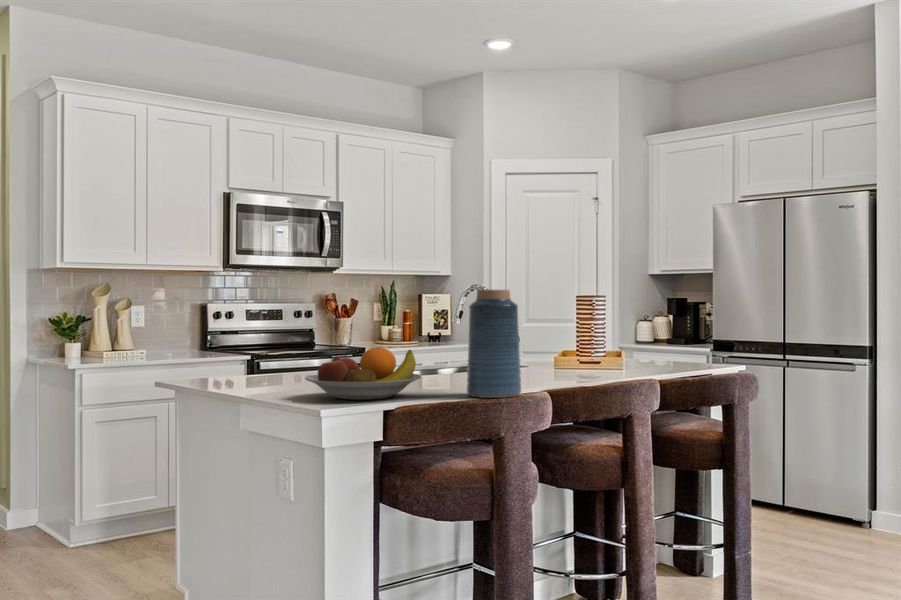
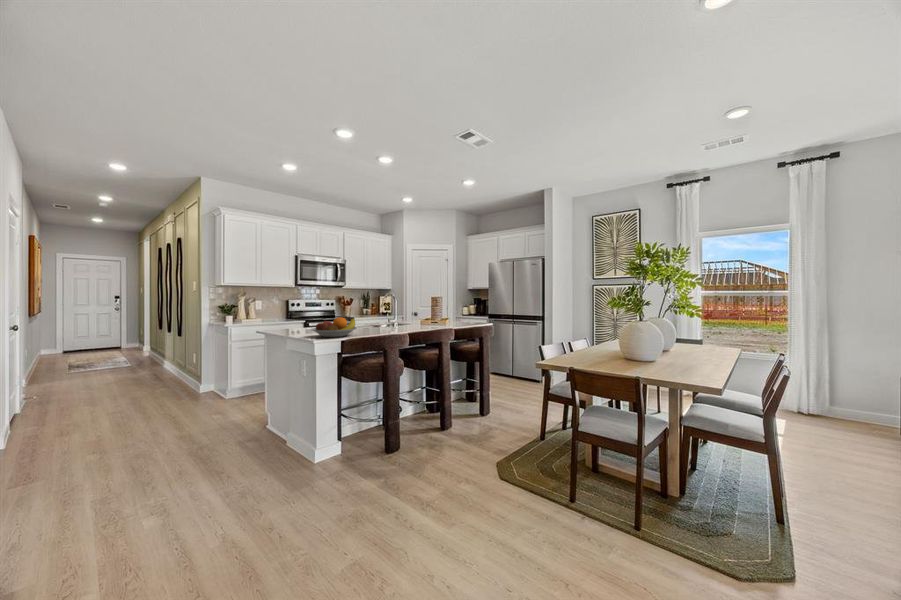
vase: present [467,289,521,398] -> none [374,295,395,336]

